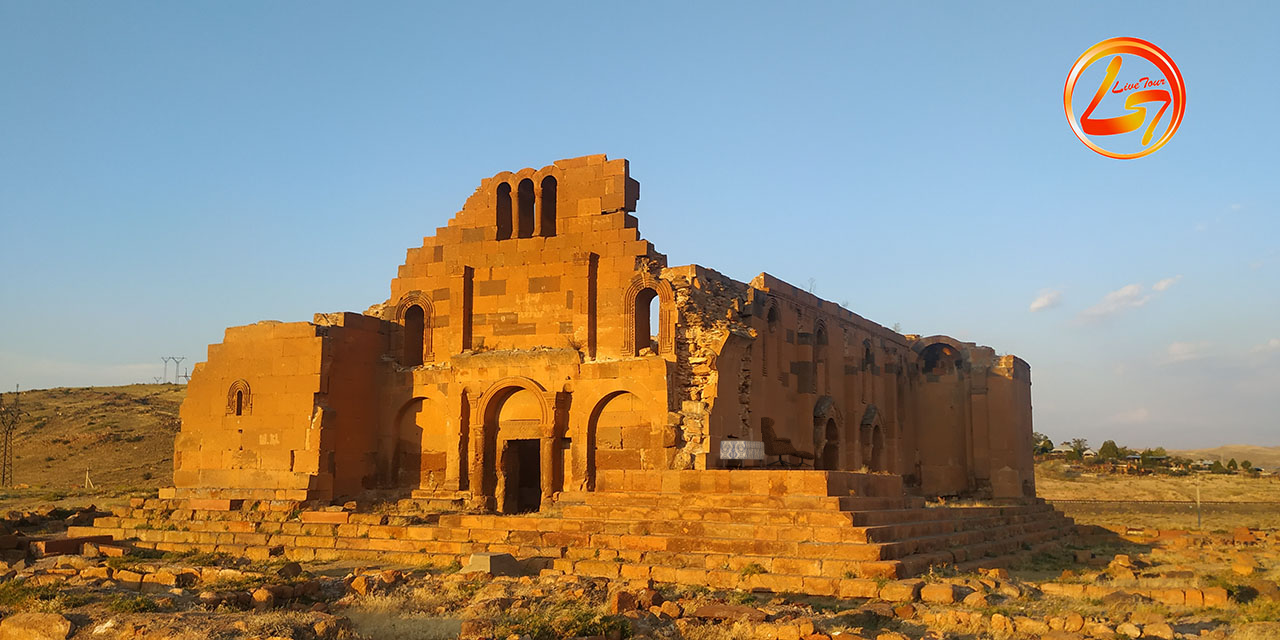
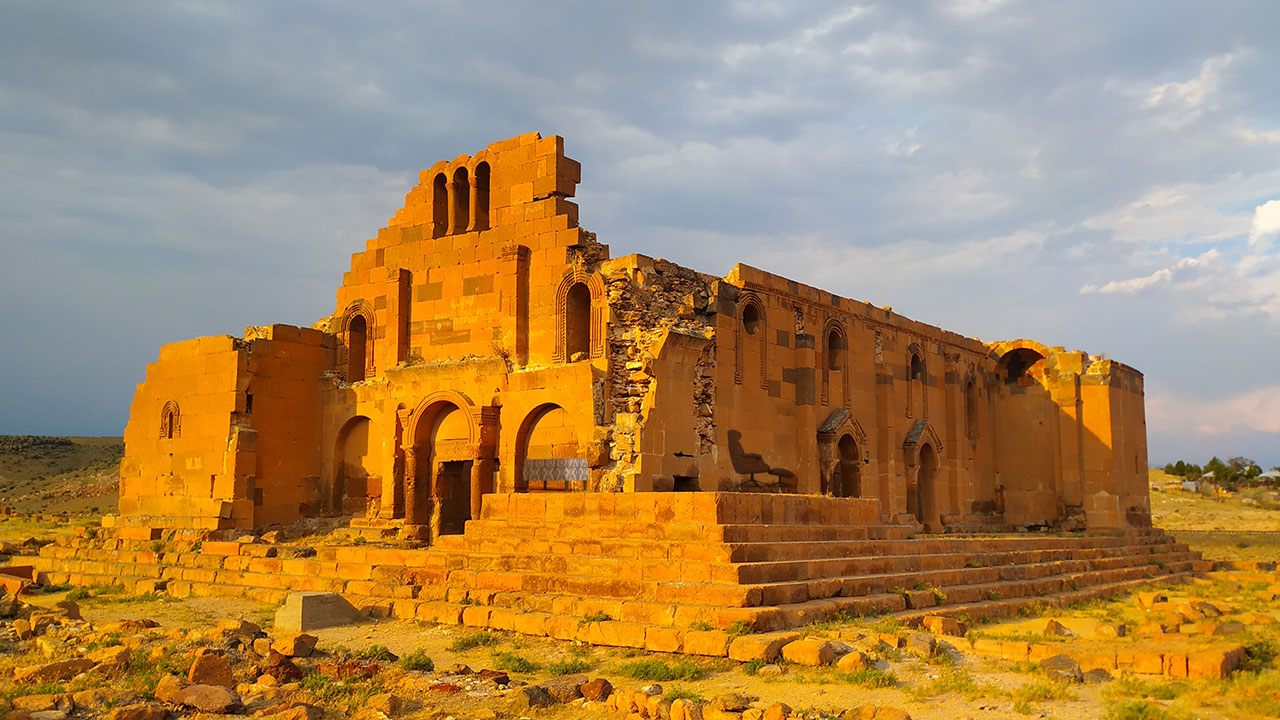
bench: present [720,441,764,467] -> present [523,458,589,491]

